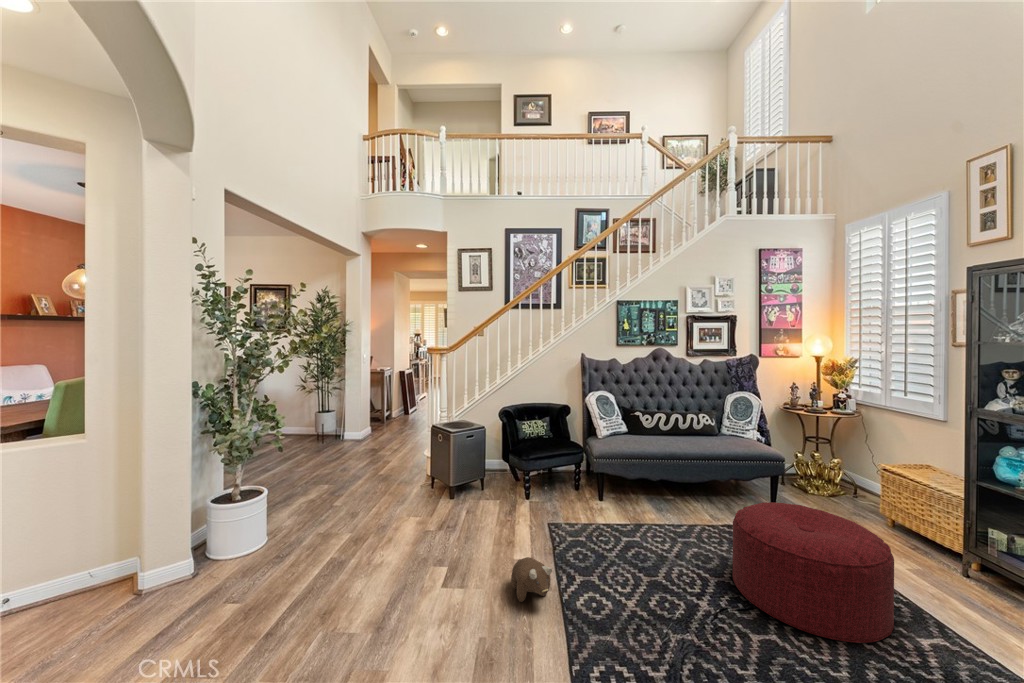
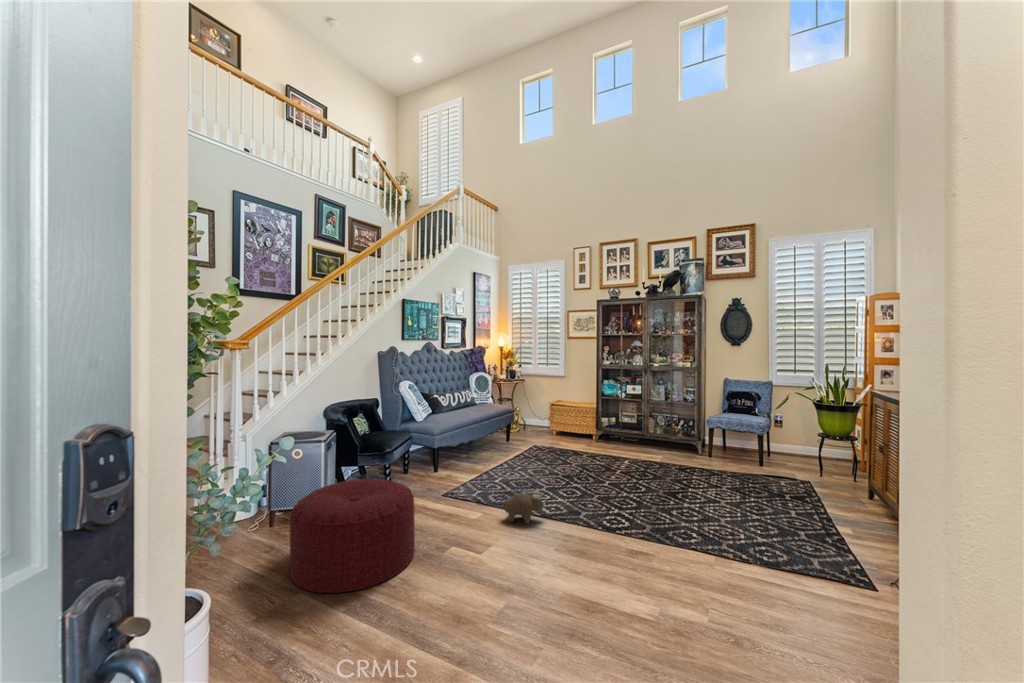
ottoman: present [732,502,894,643] -> present [290,479,415,593]

